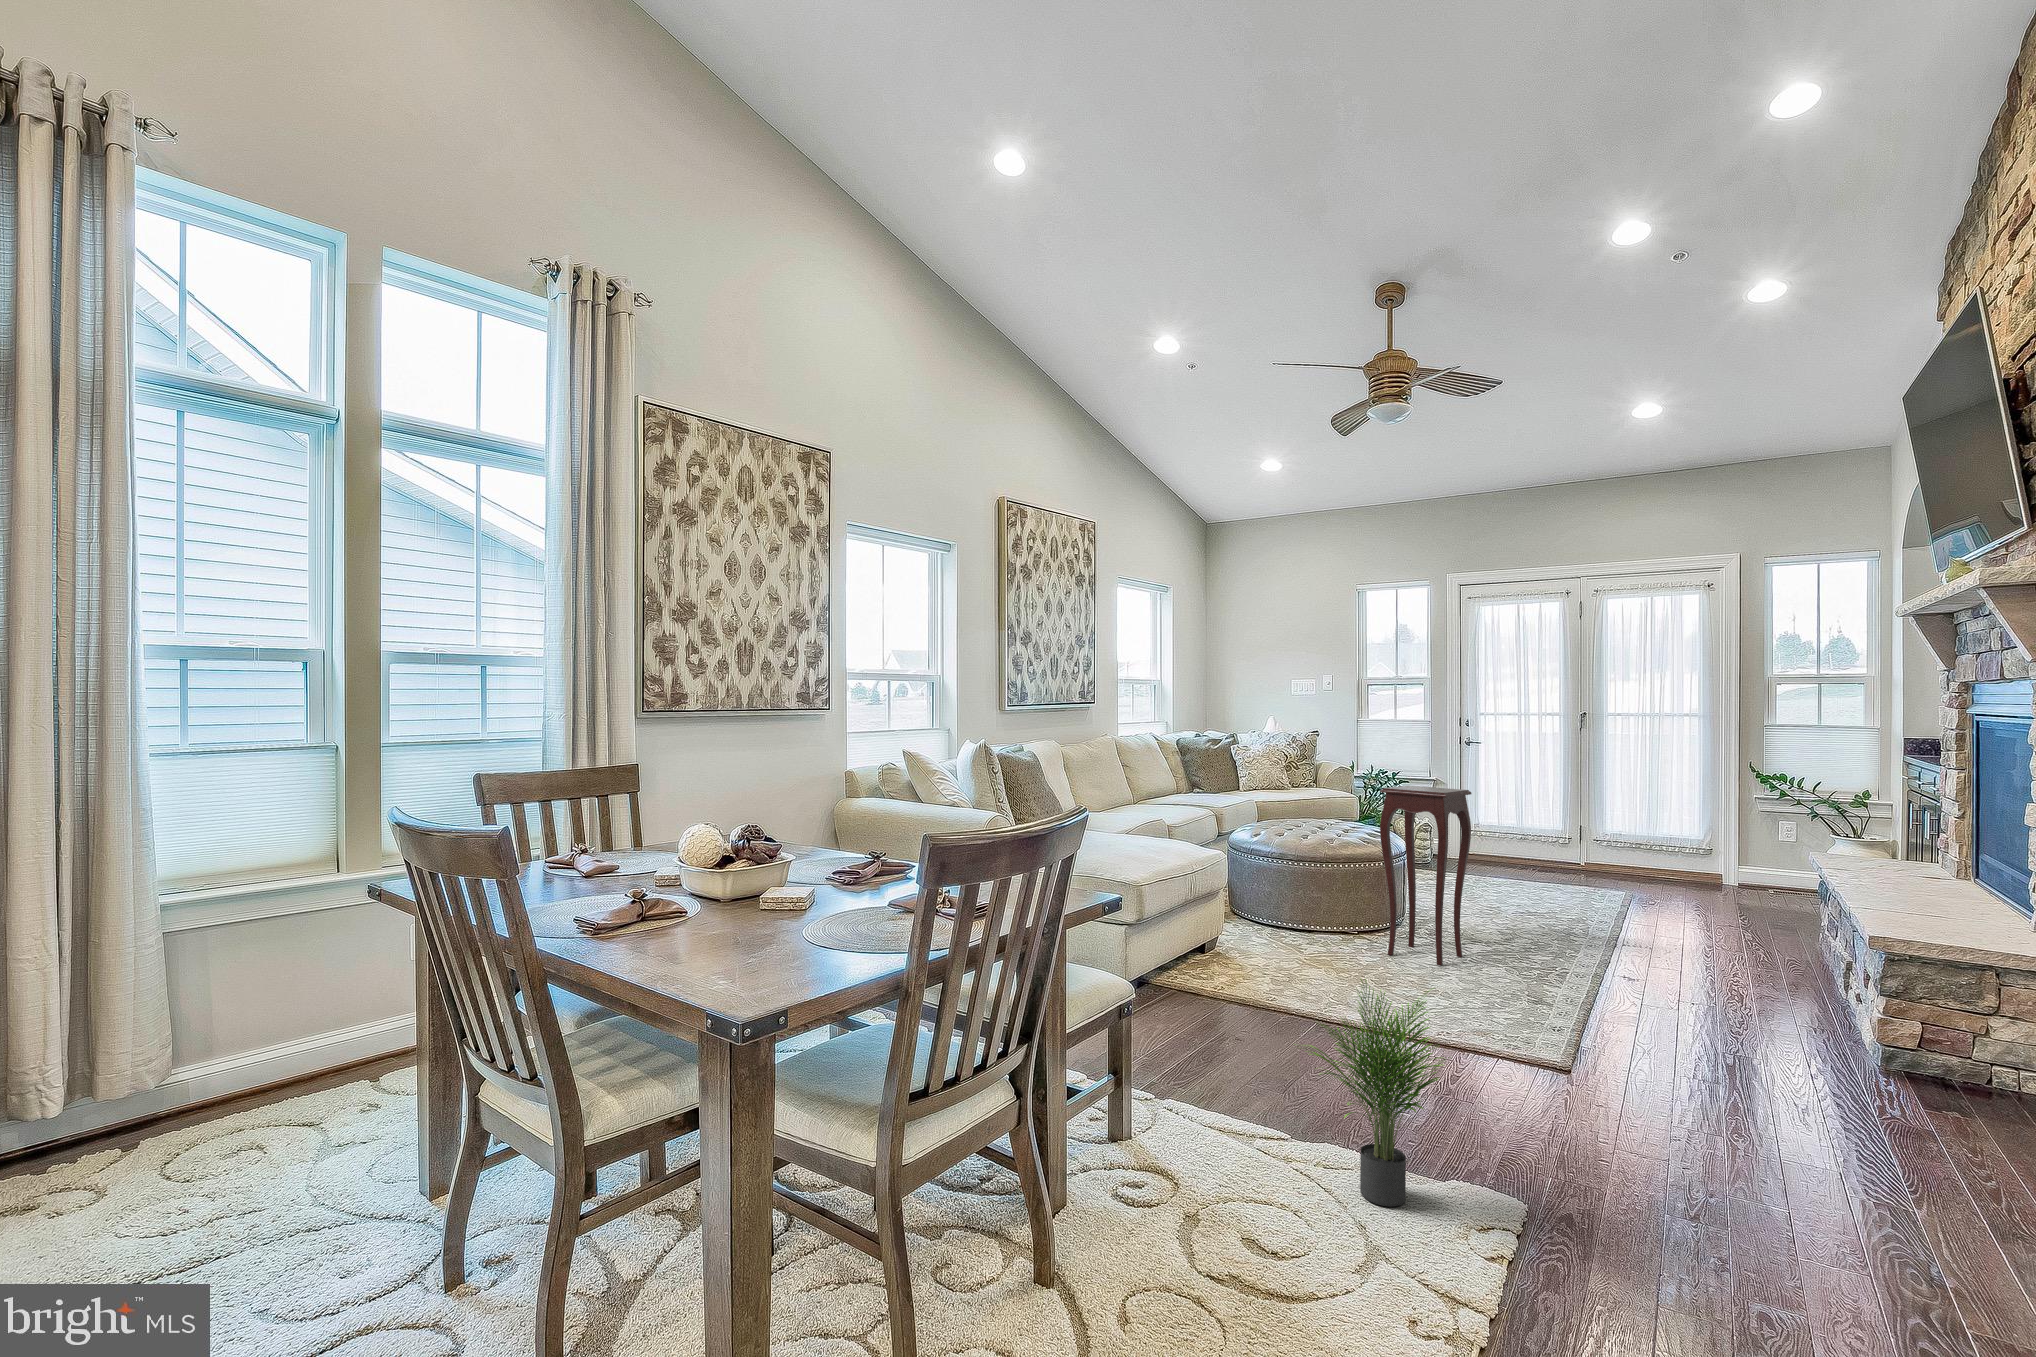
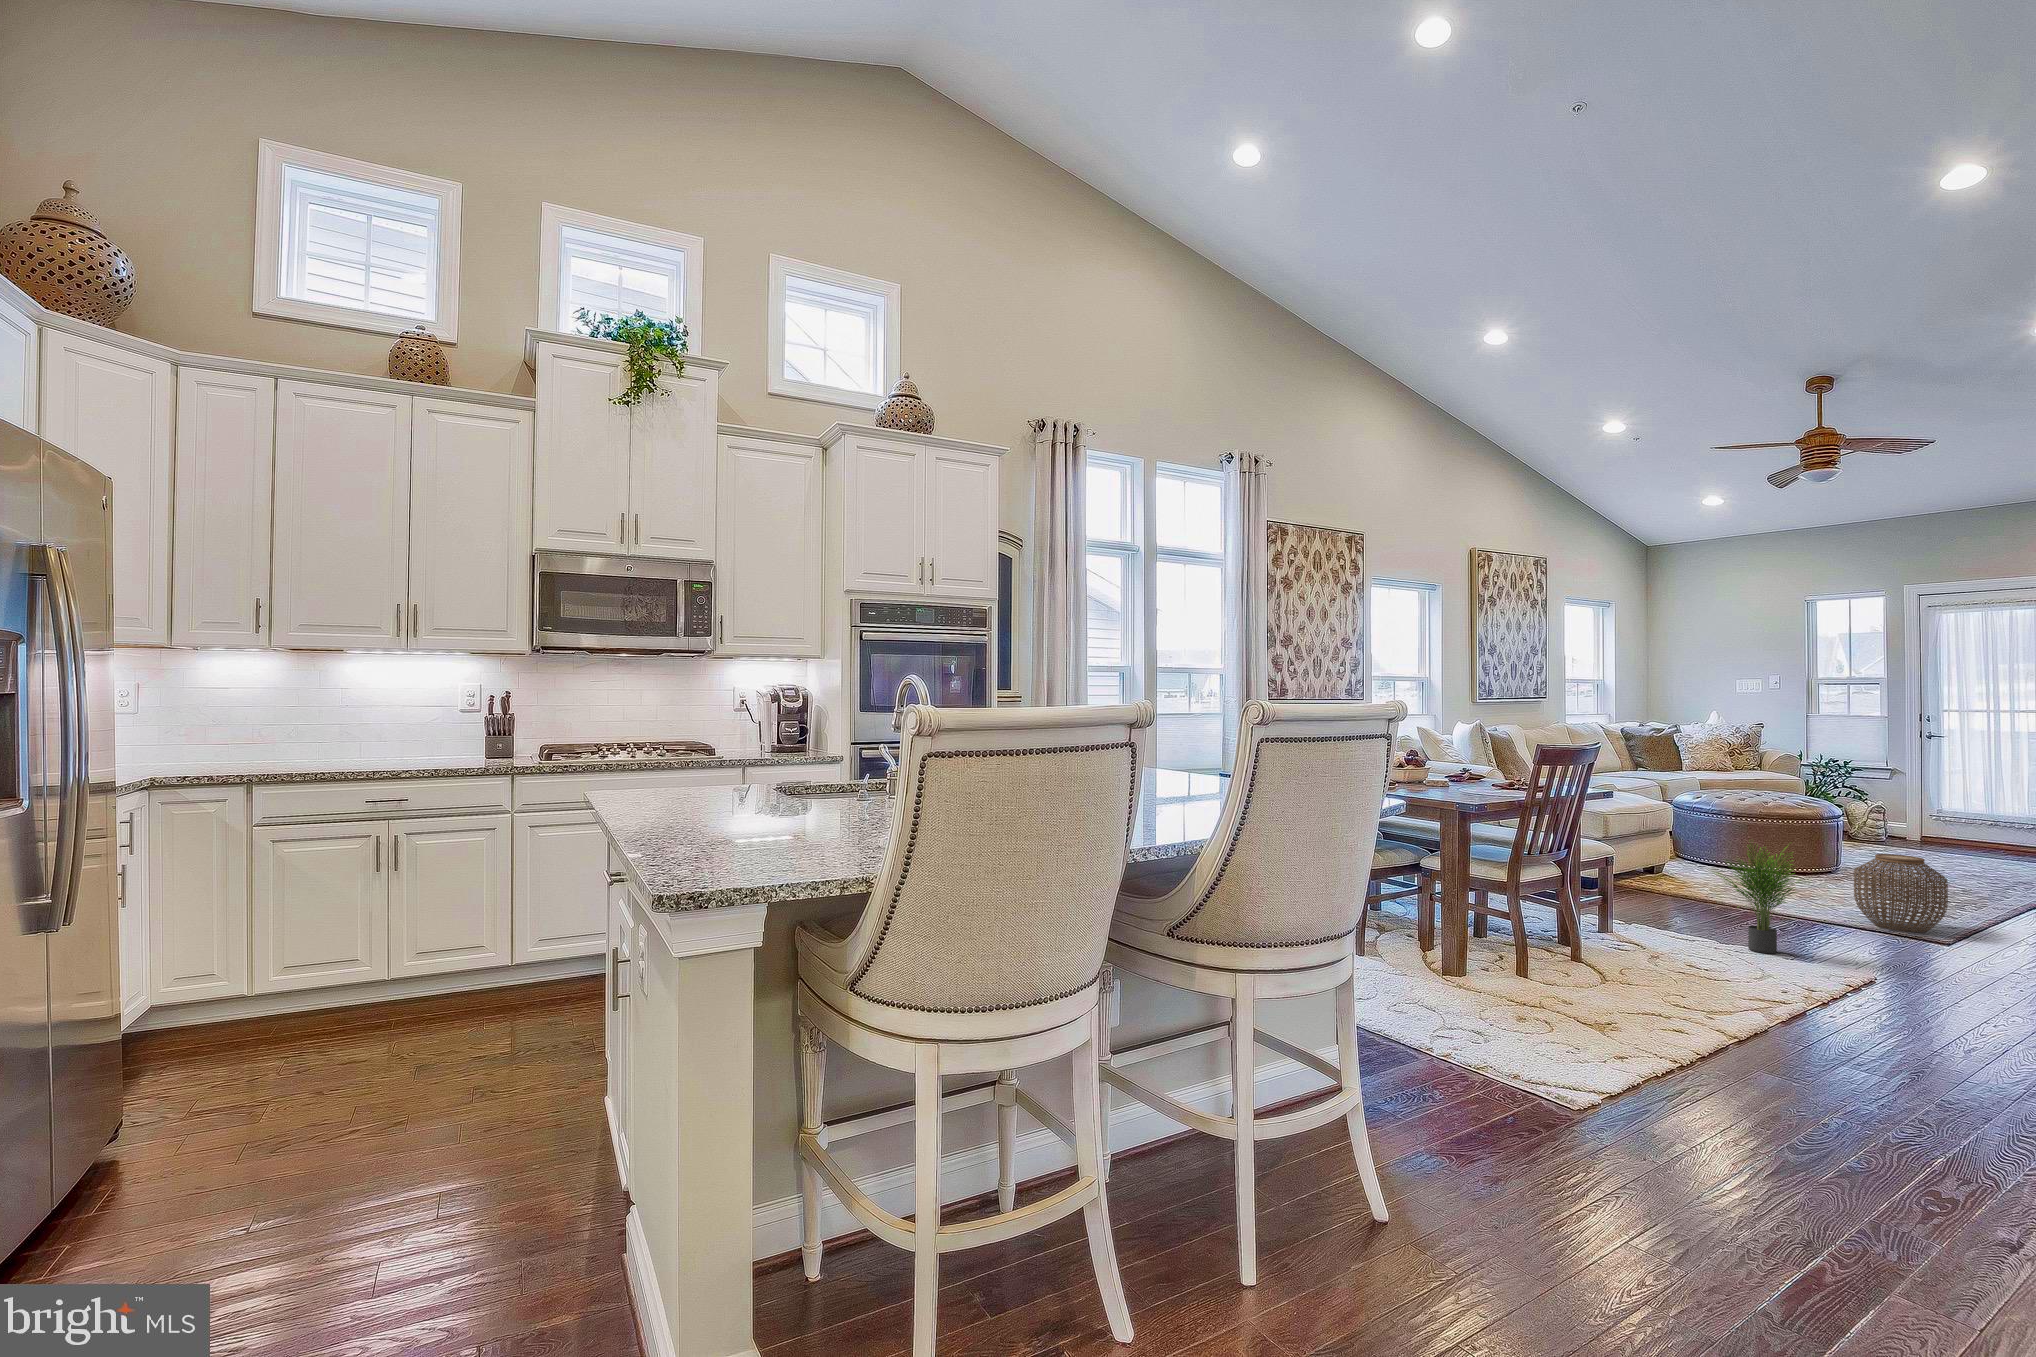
side table: present [1380,786,1472,965] -> none [1802,759,1888,889]
woven basket: none [1471,948,1590,1075] -> present [1854,854,1948,932]

